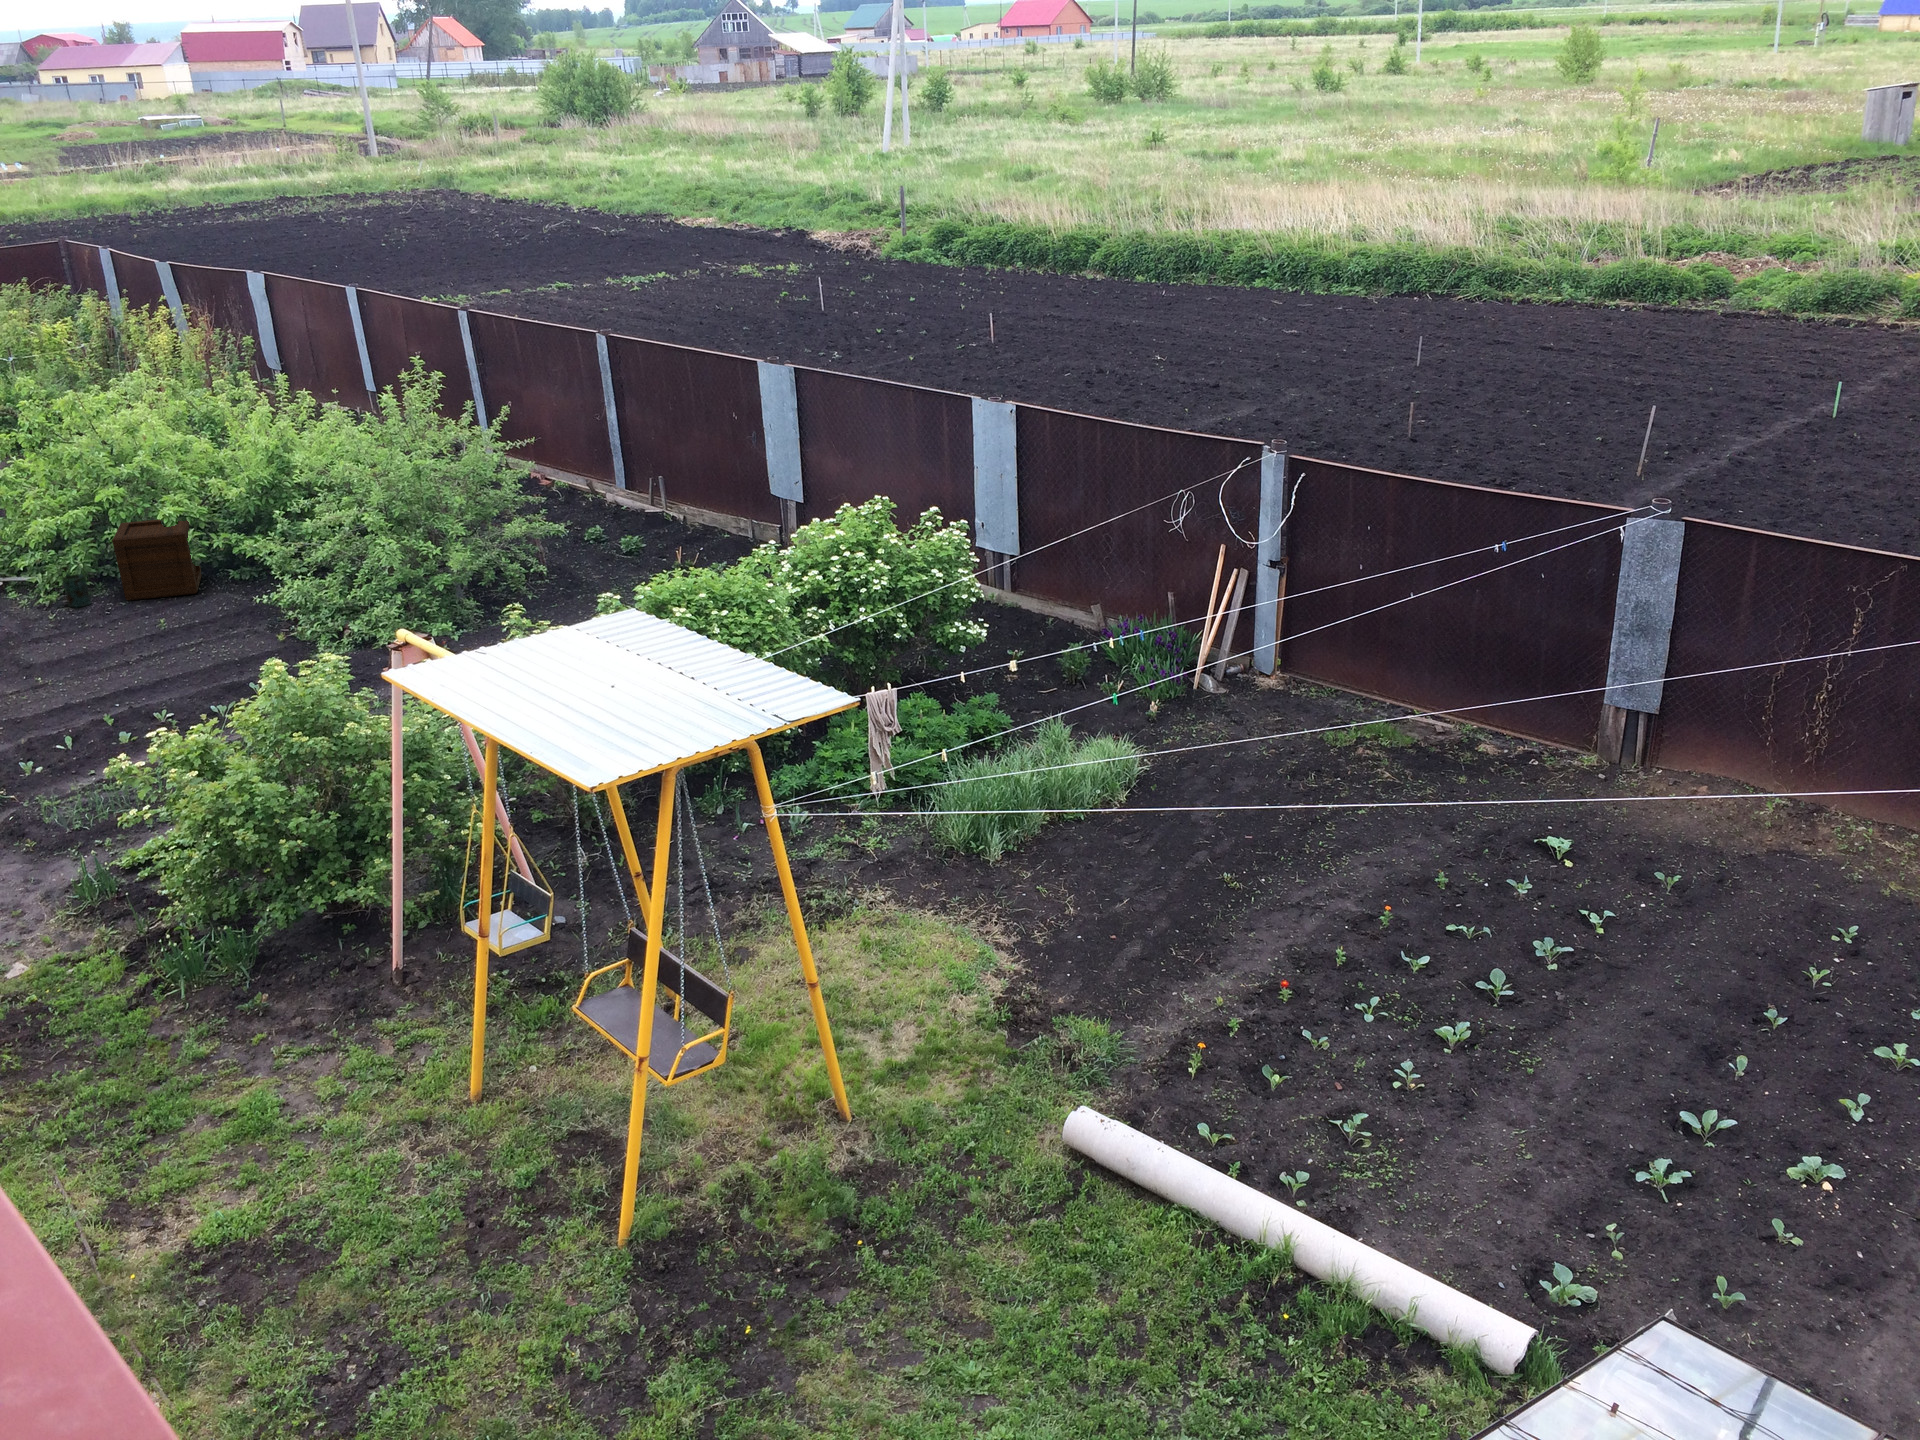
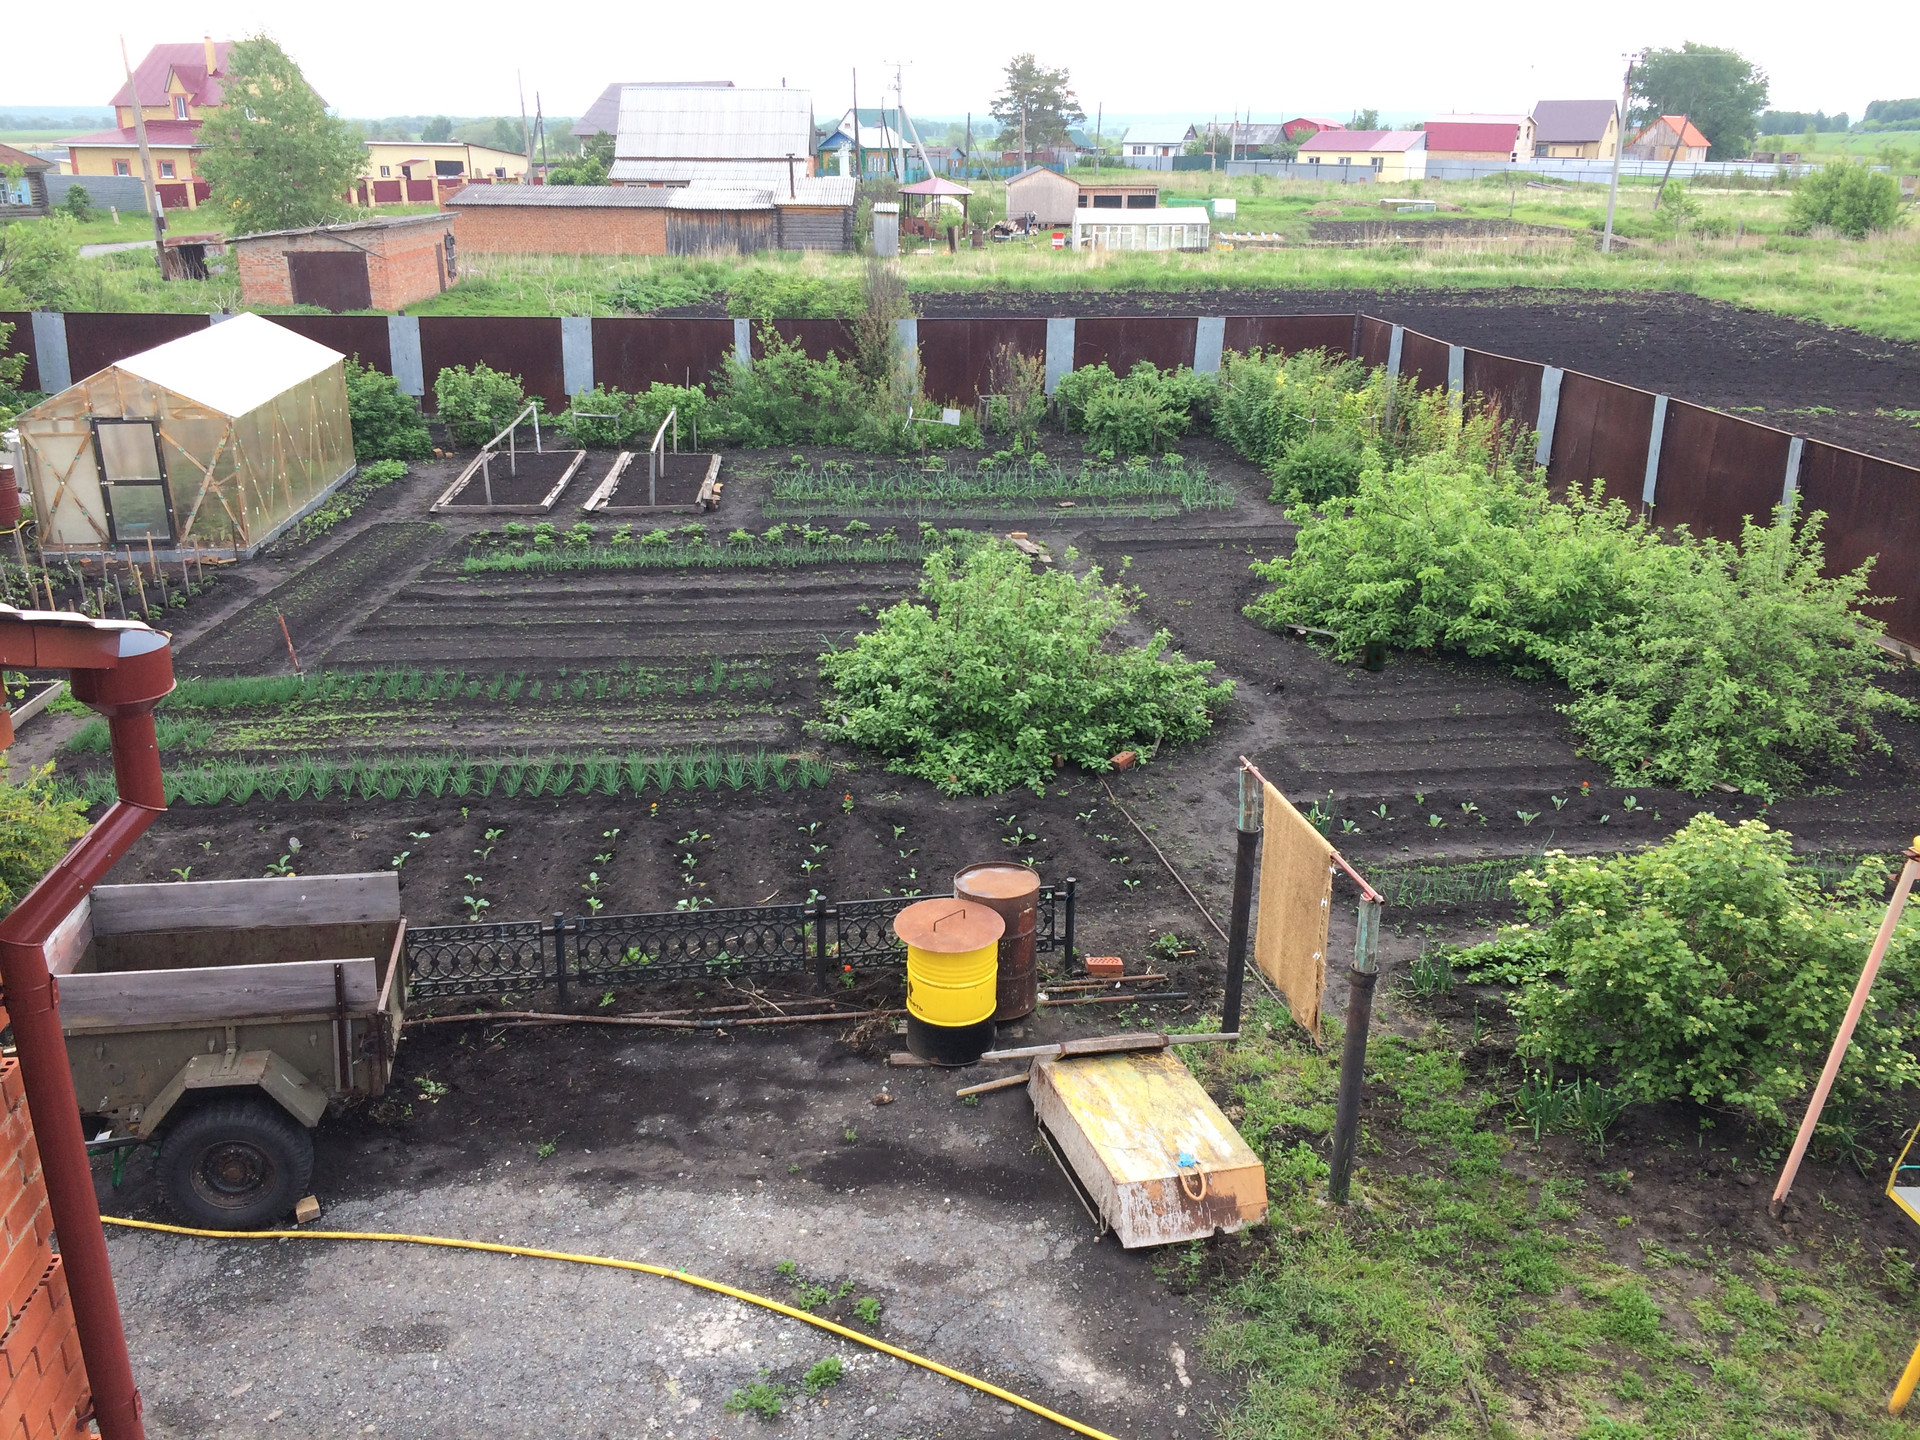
wooden crate: present [112,519,202,601] -> none [1414,600,1488,681]

